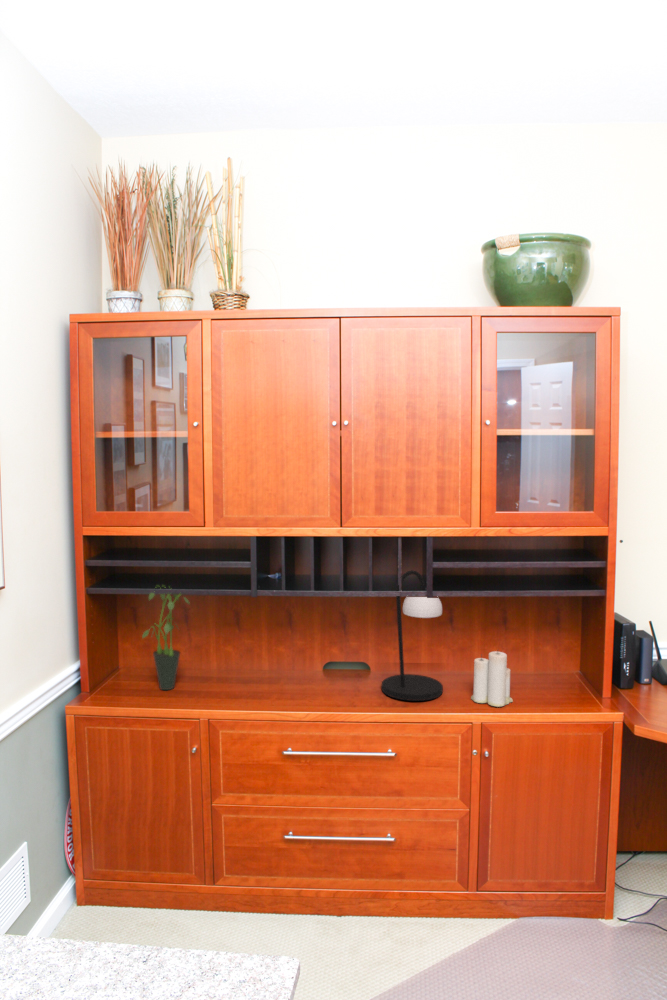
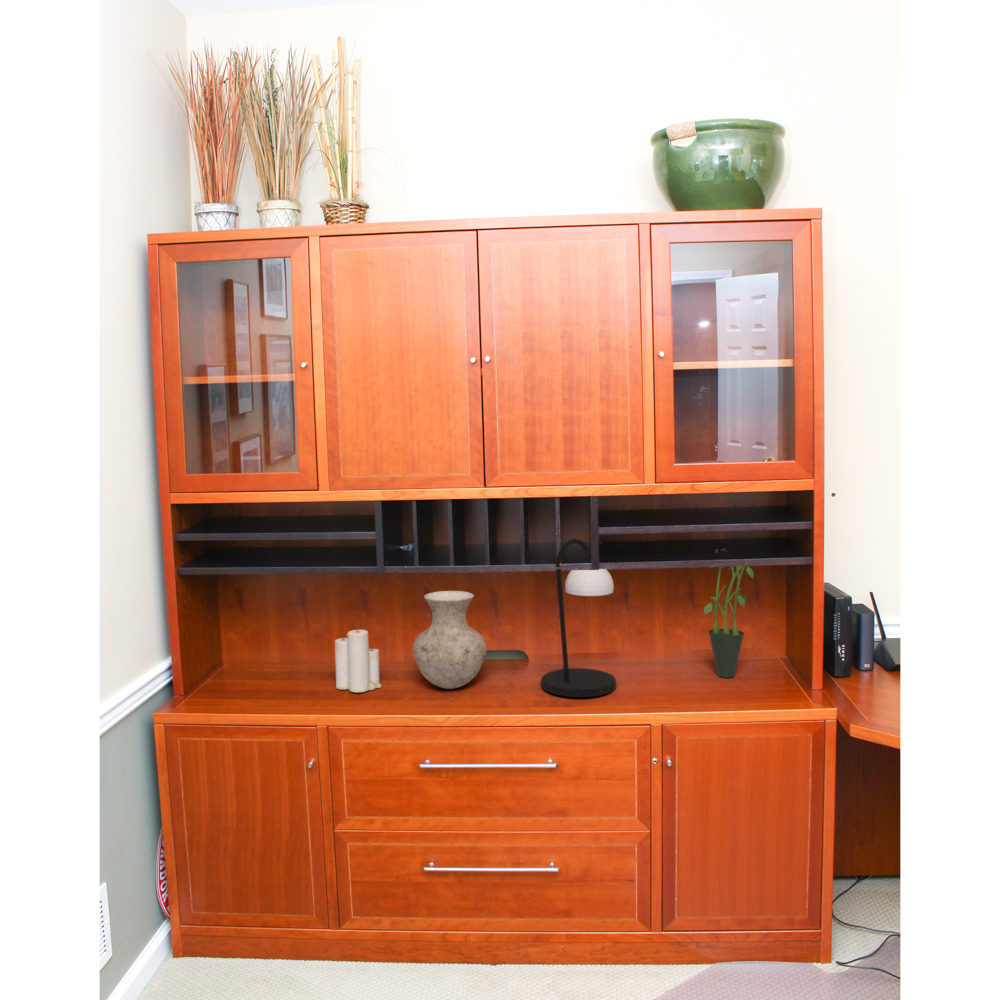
potted plant: present [142,588,189,690] -> present [704,550,754,678]
vase: none [277,609,337,690] -> present [413,591,486,689]
candle: present [471,651,513,707] -> present [335,629,381,692]

